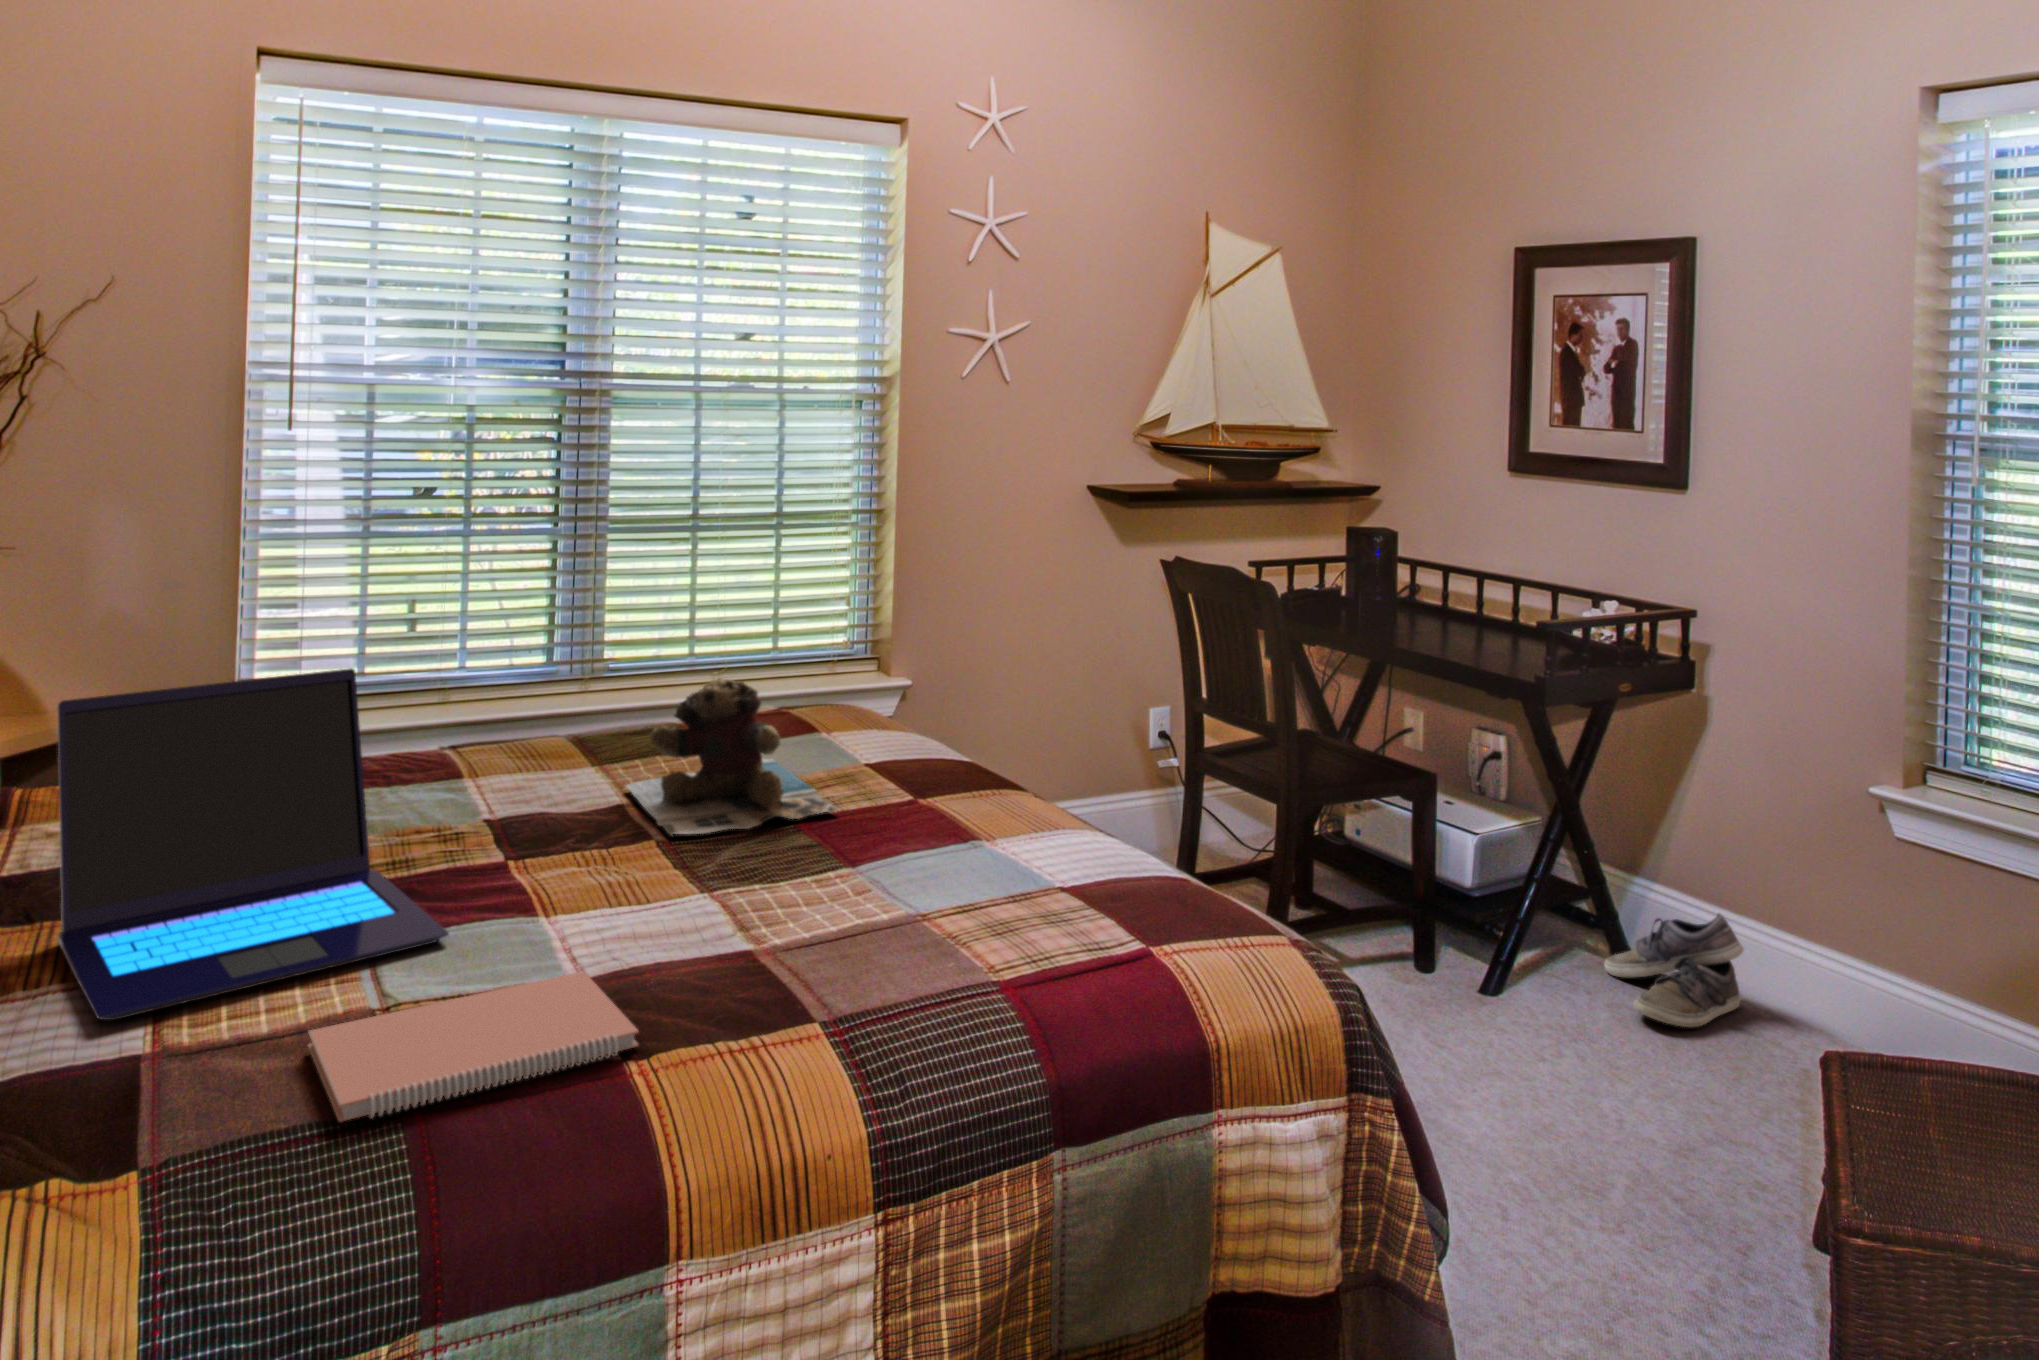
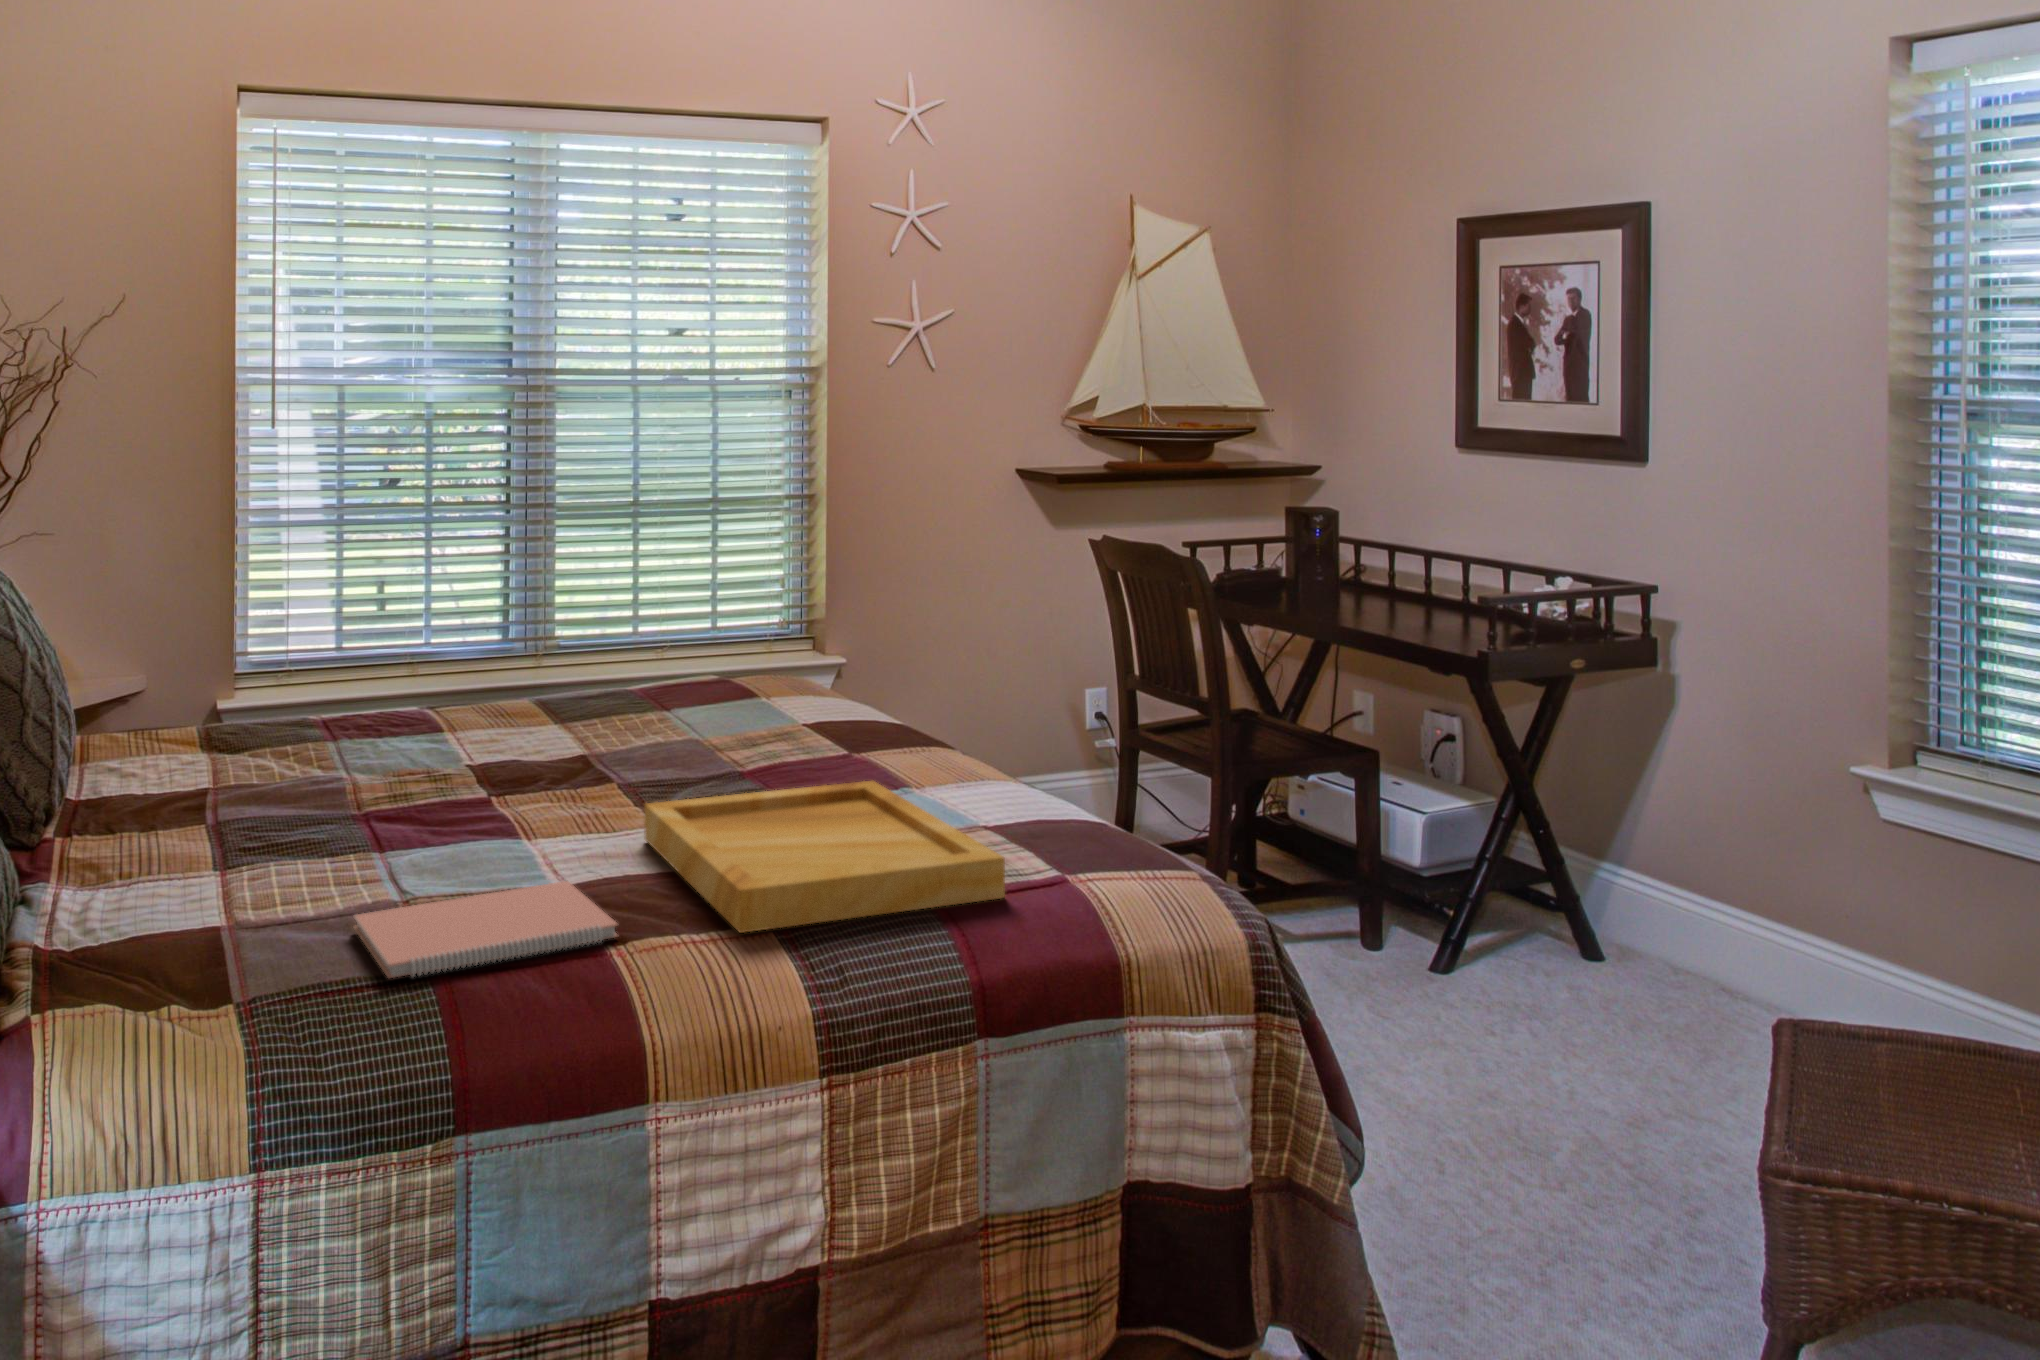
laptop: present [57,668,449,1020] -> none [129,632,452,906]
teddy bear: present [626,678,836,834] -> none [584,645,778,783]
tray: none [682,832,1087,1035] -> present [644,781,1005,933]
shoe: present [1604,914,1744,1027] -> none [1568,899,1720,1012]

